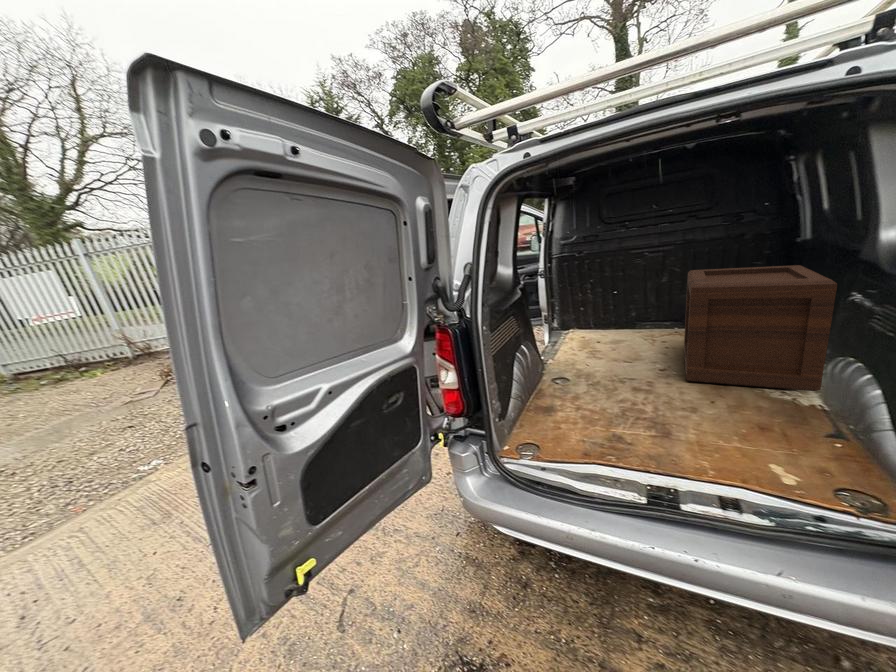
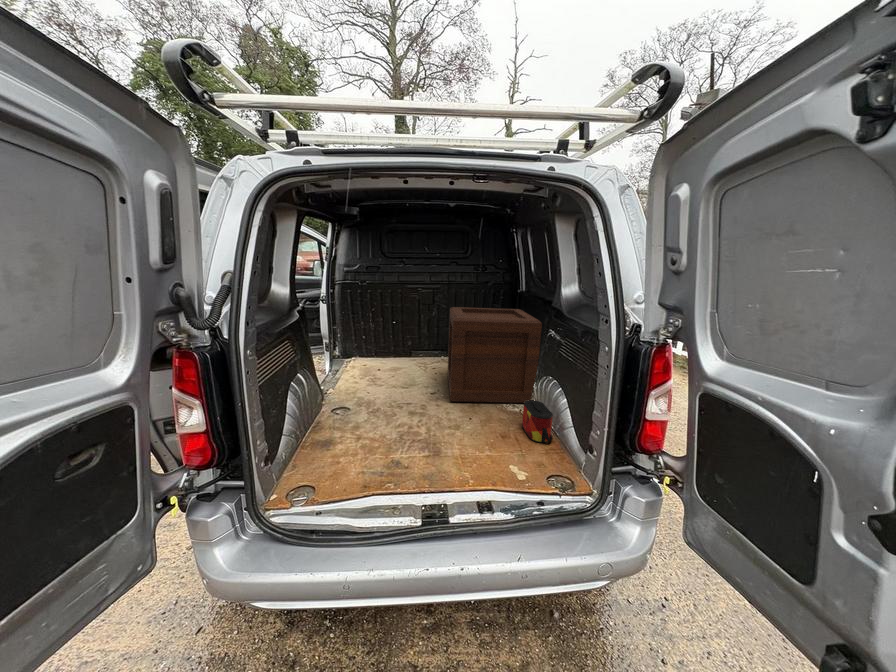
bag: none [794,387,848,444] -> present [522,400,553,443]

